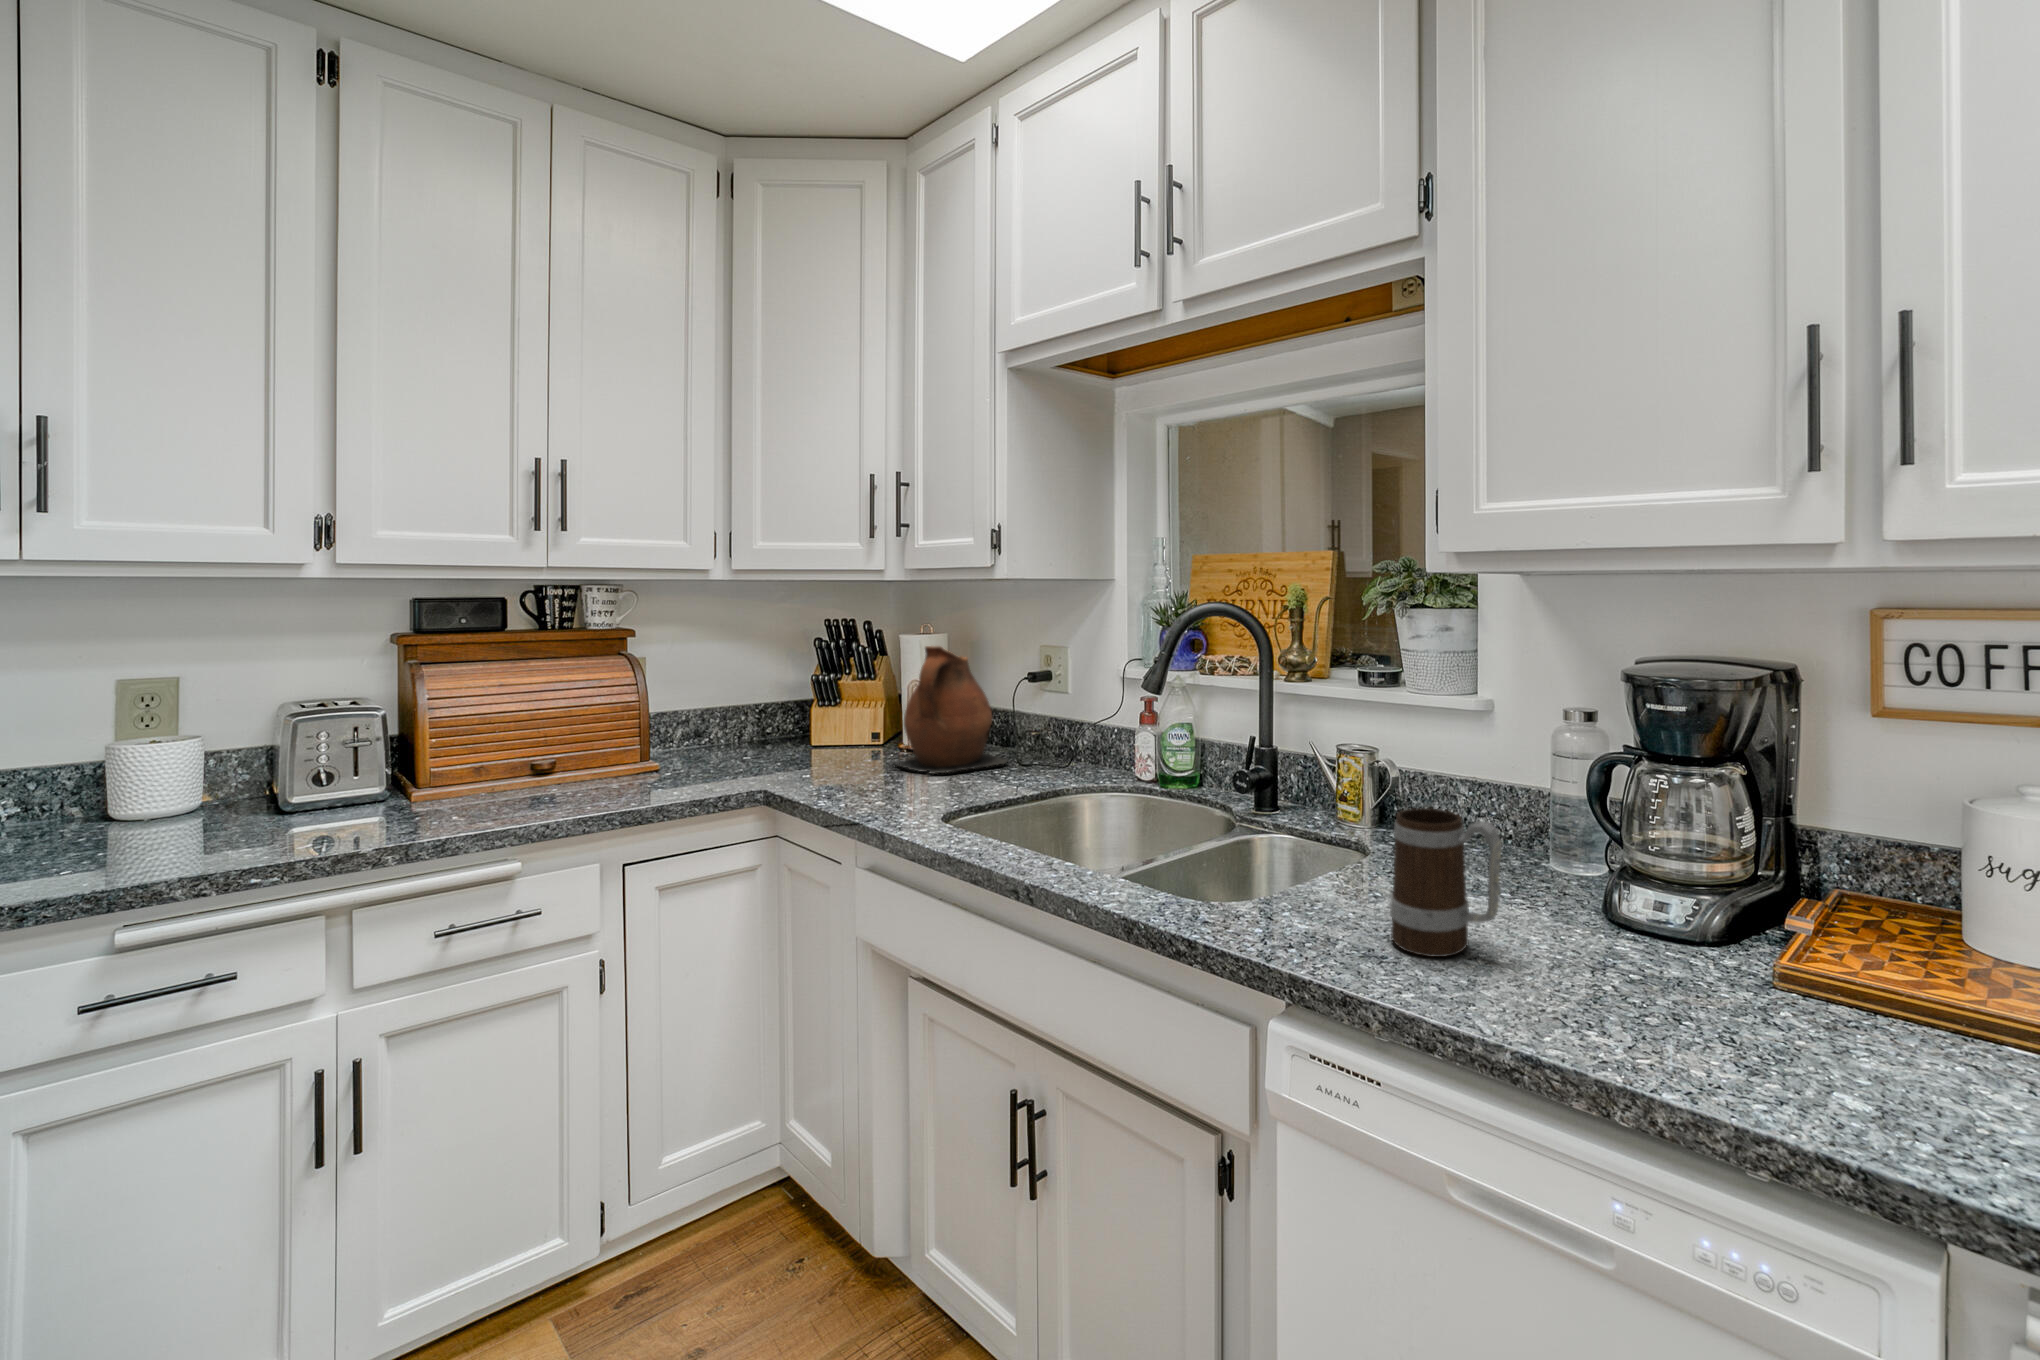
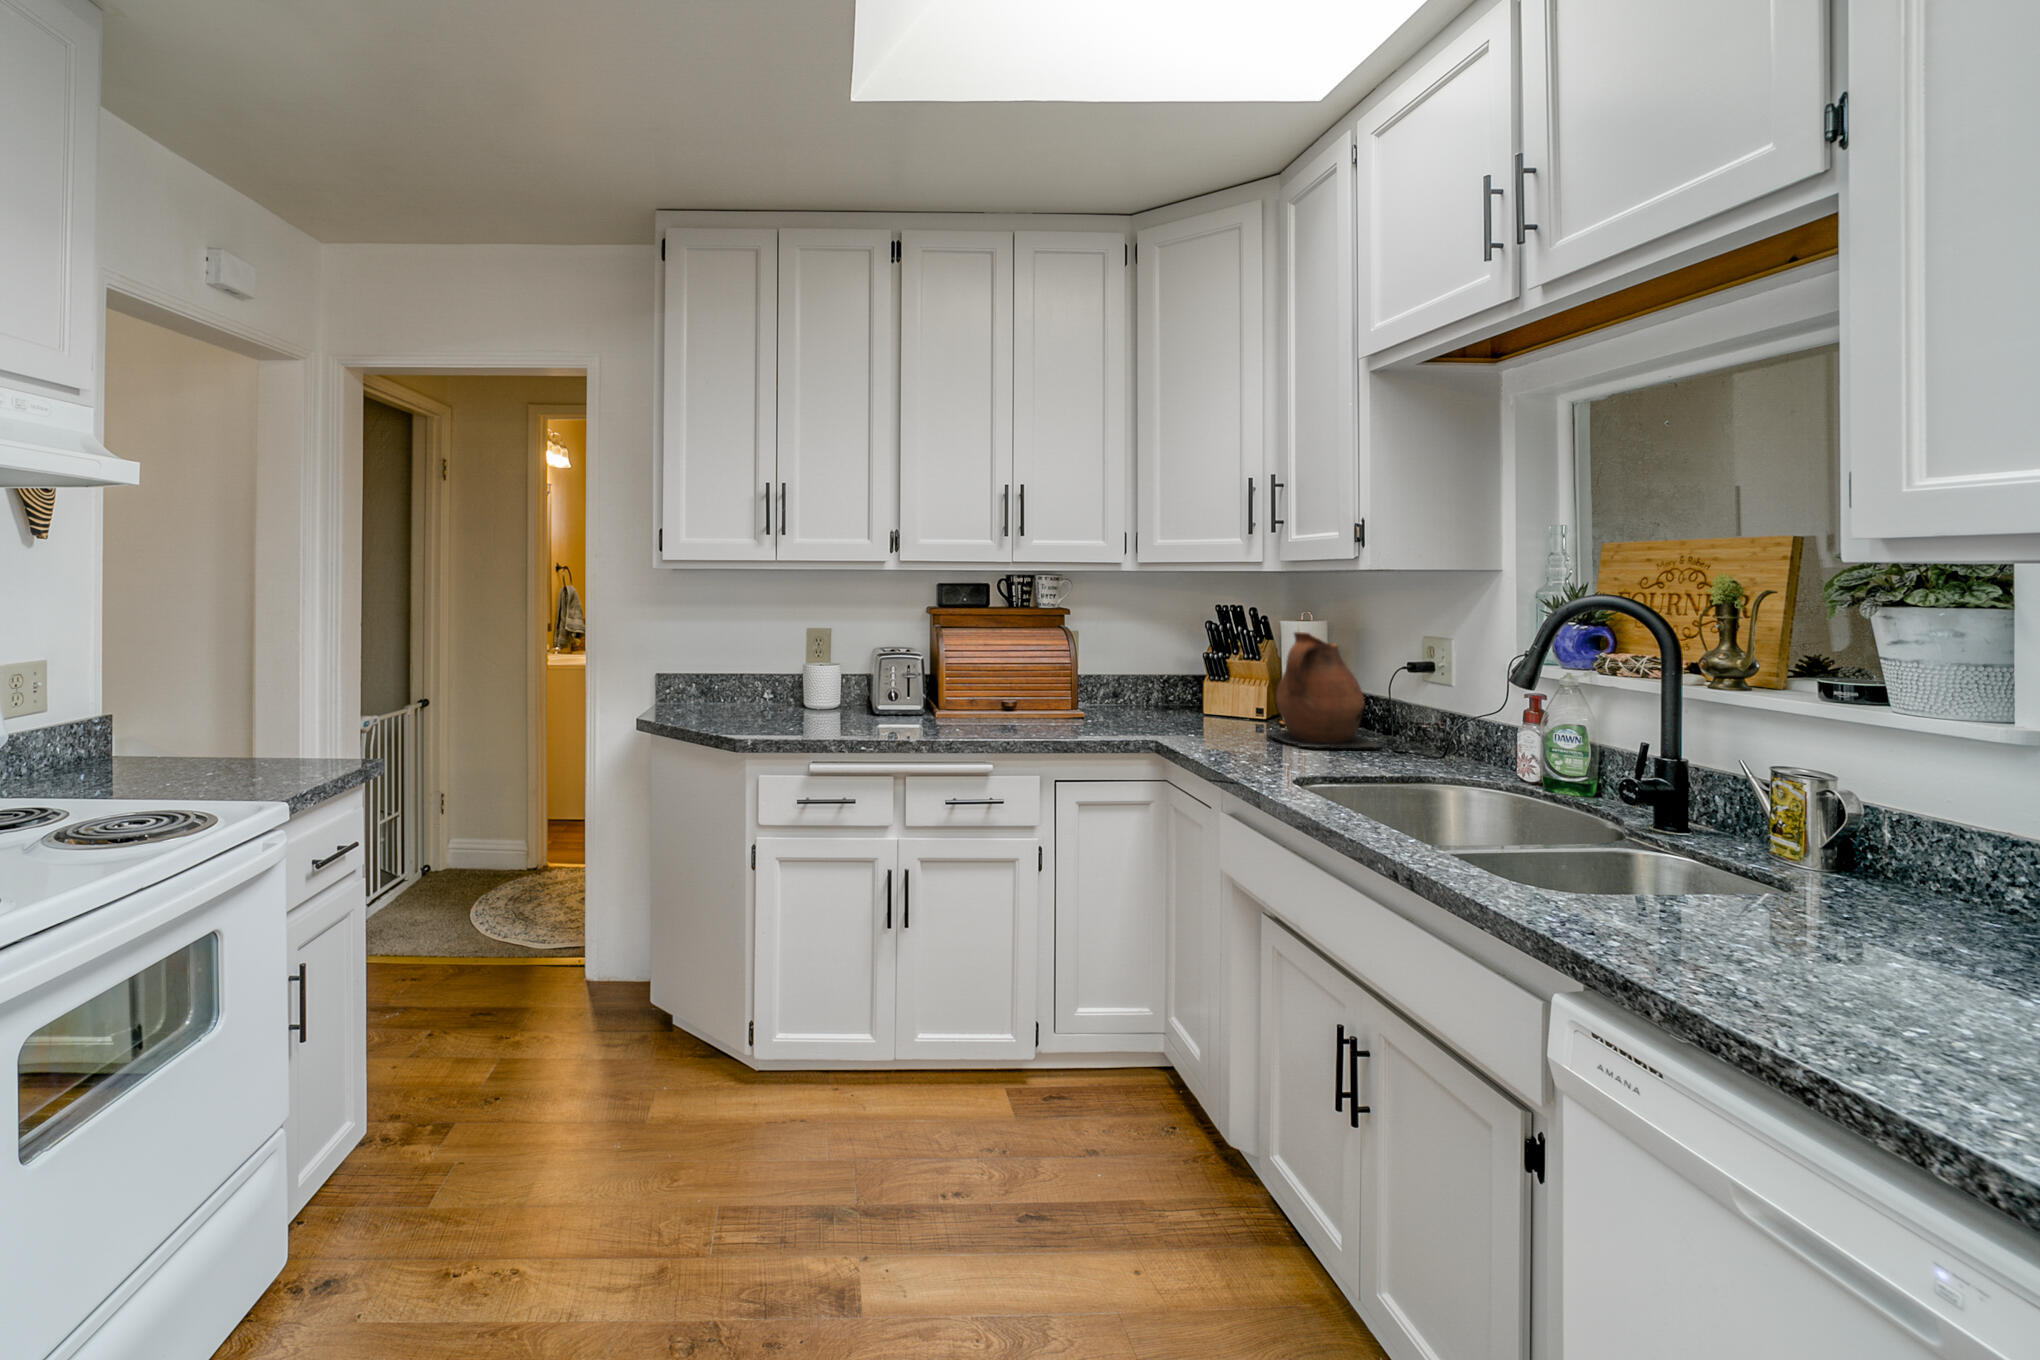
mug: present [1390,808,1502,957] -> none [1729,826,1886,991]

